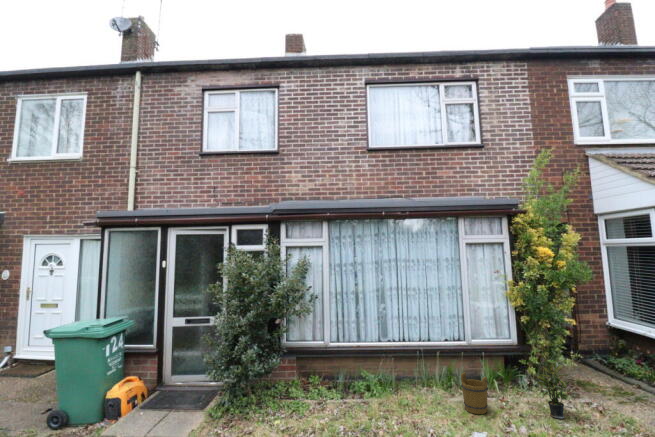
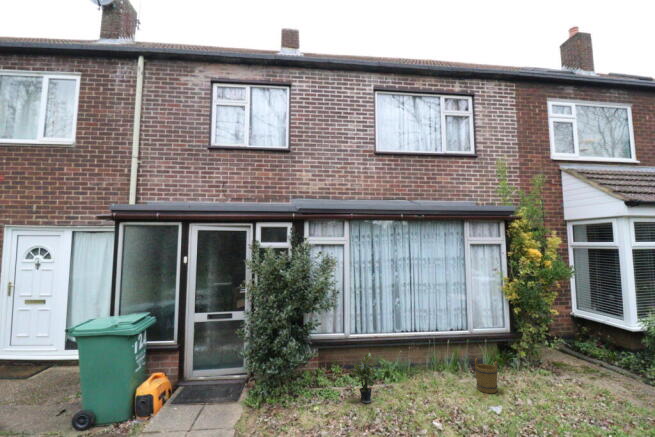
potted plant: present [537,362,570,419] -> present [352,353,377,403]

